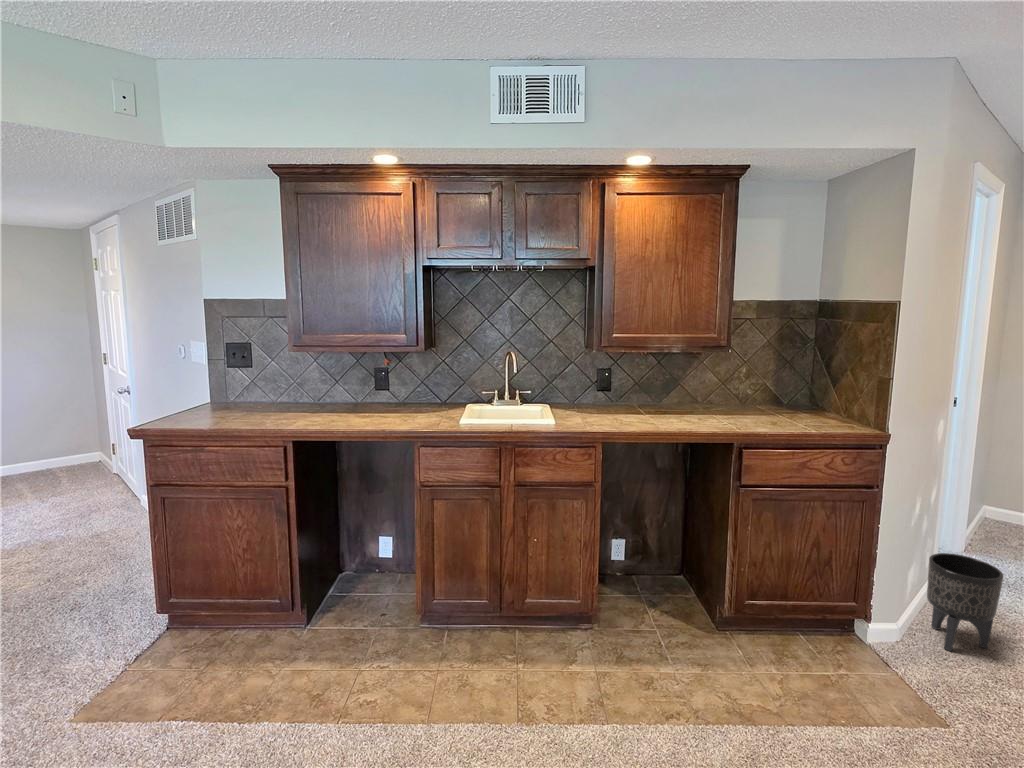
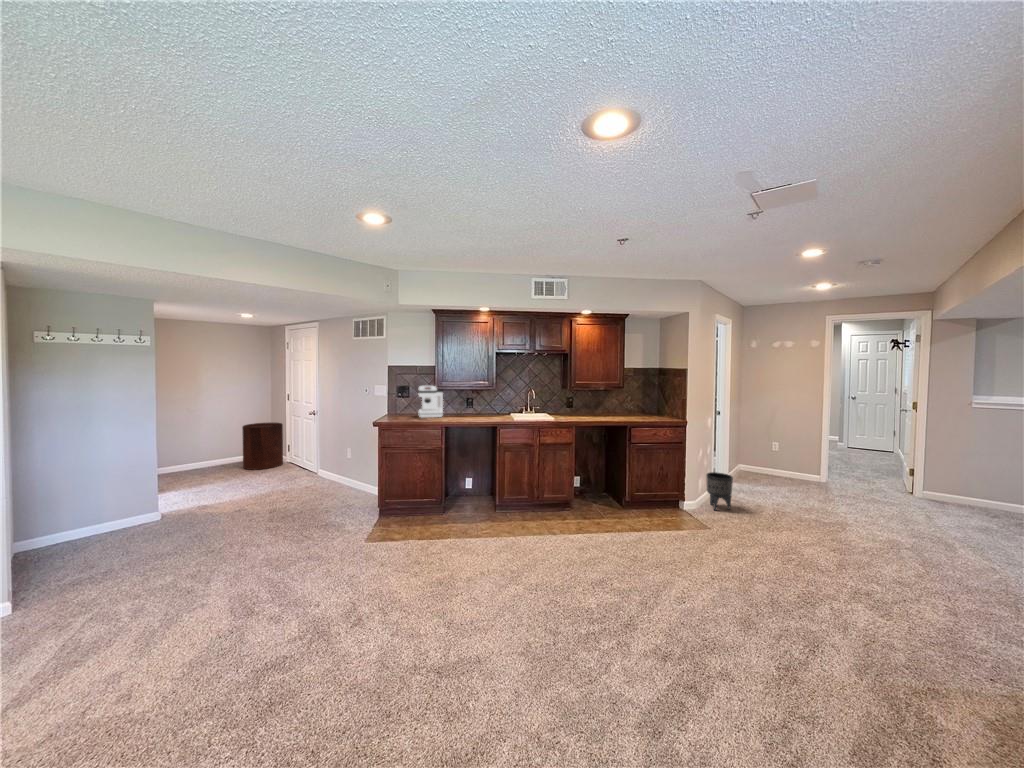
coffee maker: none [252,343,319,414] -> present [419,386,443,417]
trash can: none [22,403,106,488] -> present [242,423,283,470]

